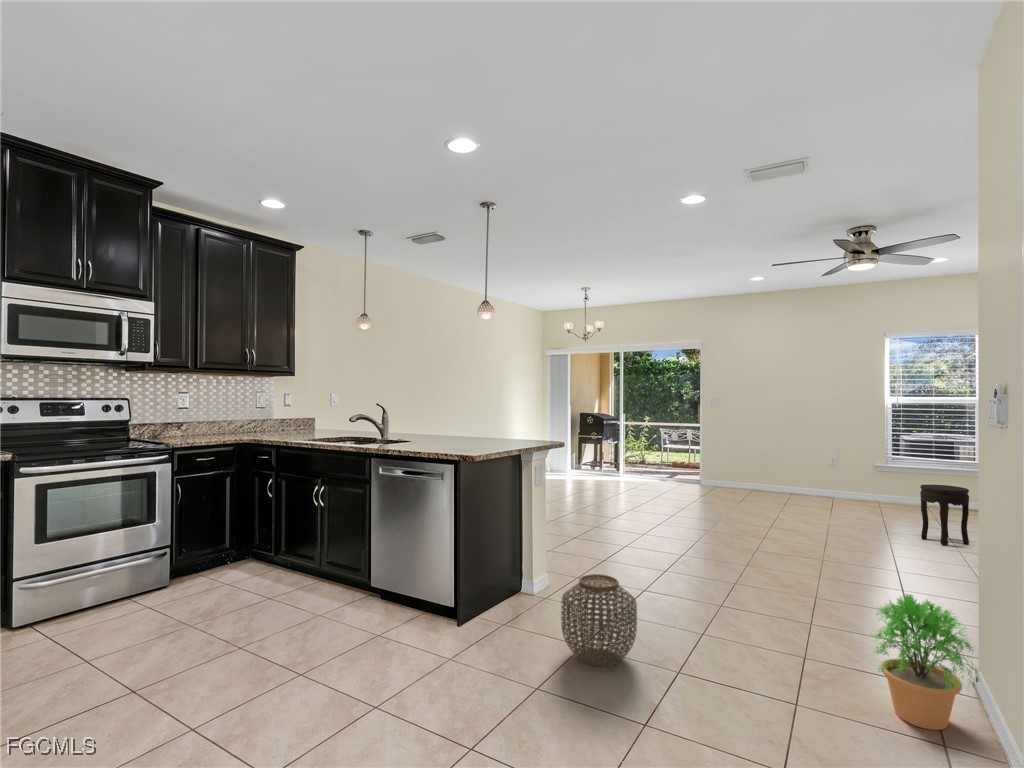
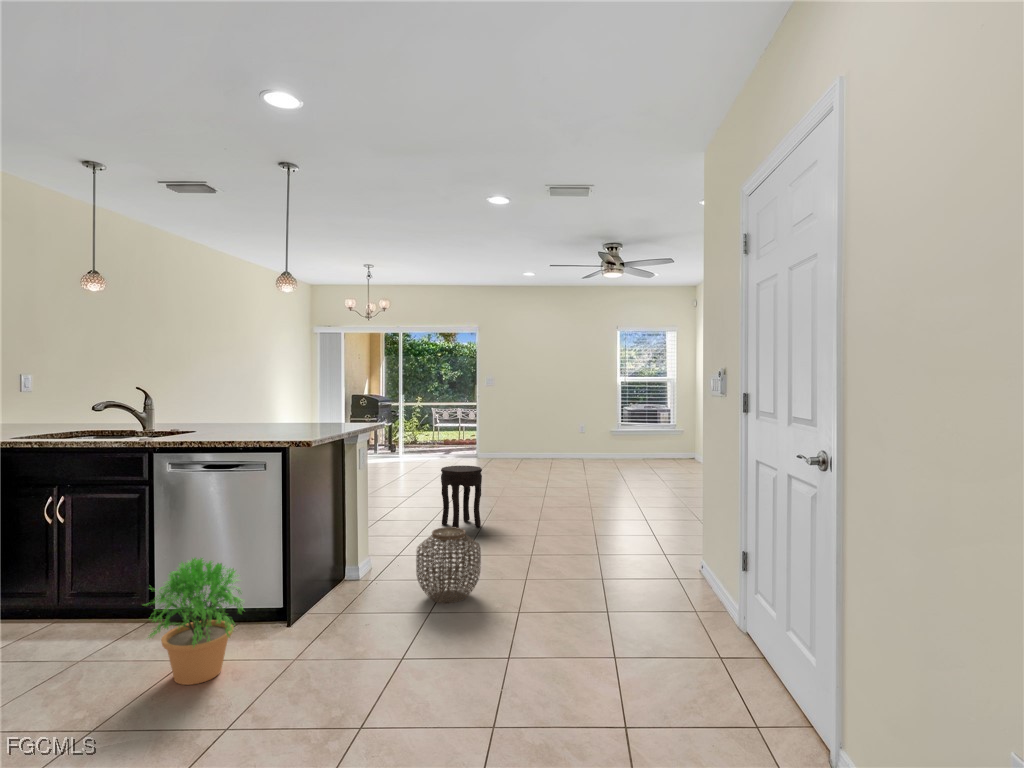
side table: present [920,485,969,546] -> present [441,466,482,528]
potted plant: present [869,594,978,730] -> present [150,558,243,685]

